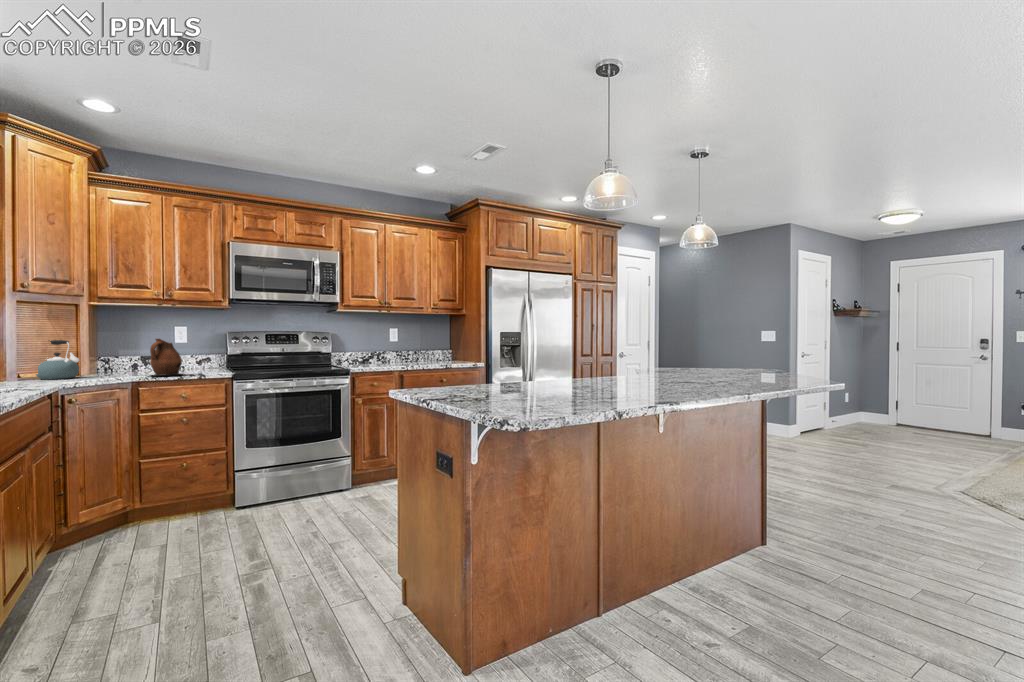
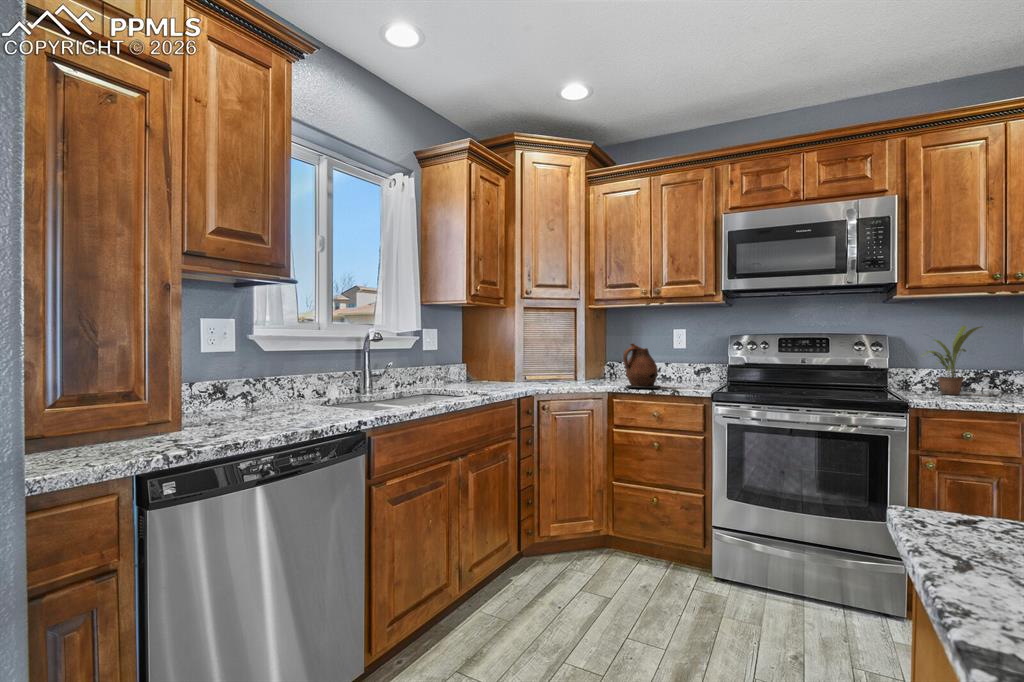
potted plant: none [347,328,377,366] -> present [922,326,982,395]
kettle: present [36,340,79,379] -> none [541,344,573,383]

